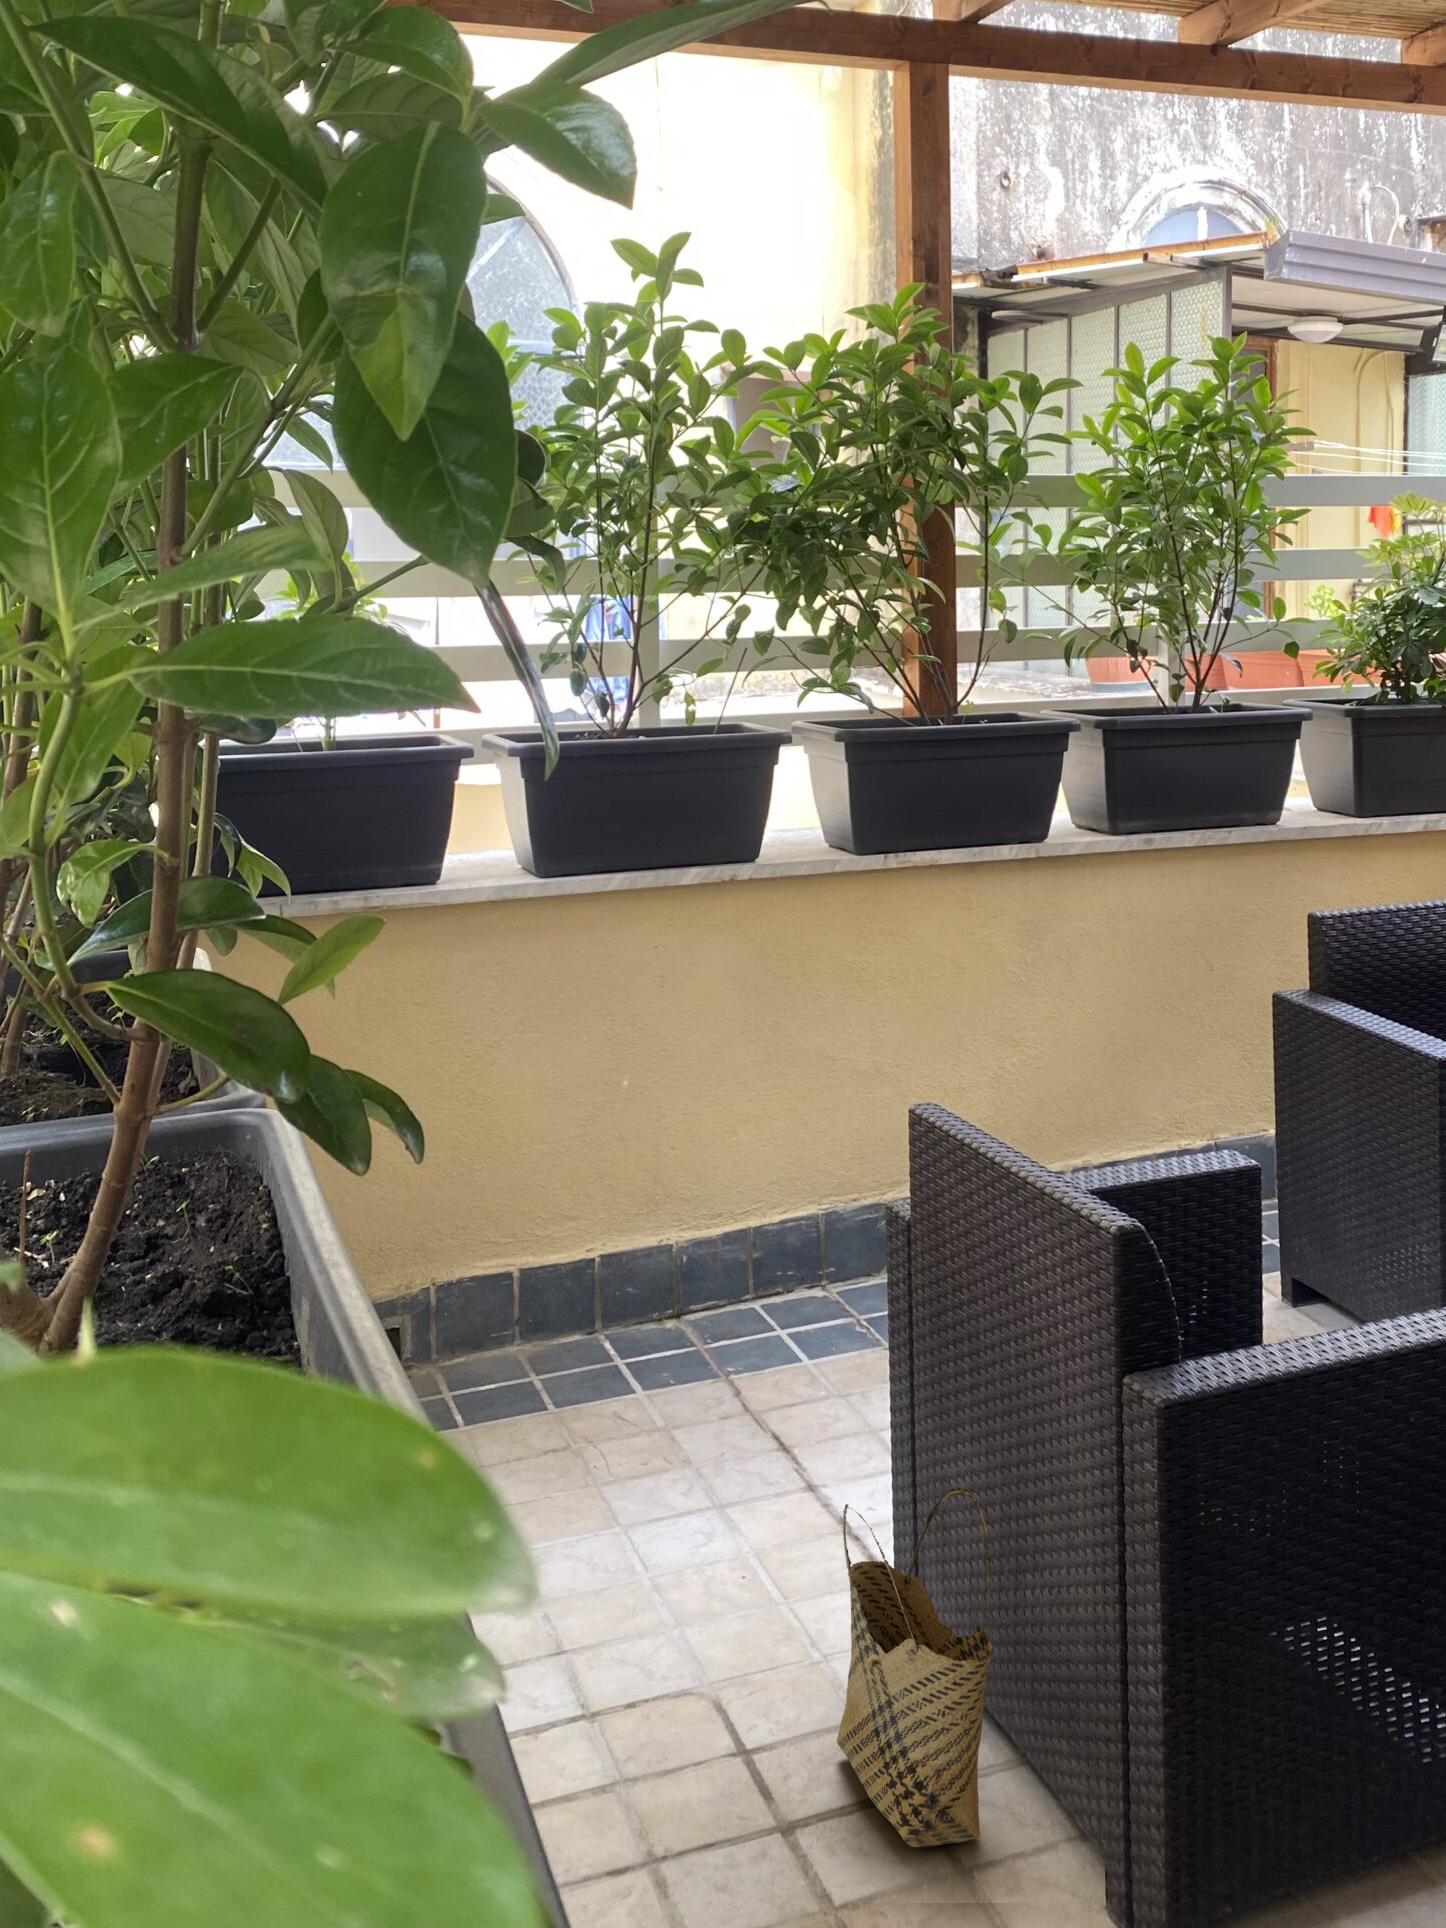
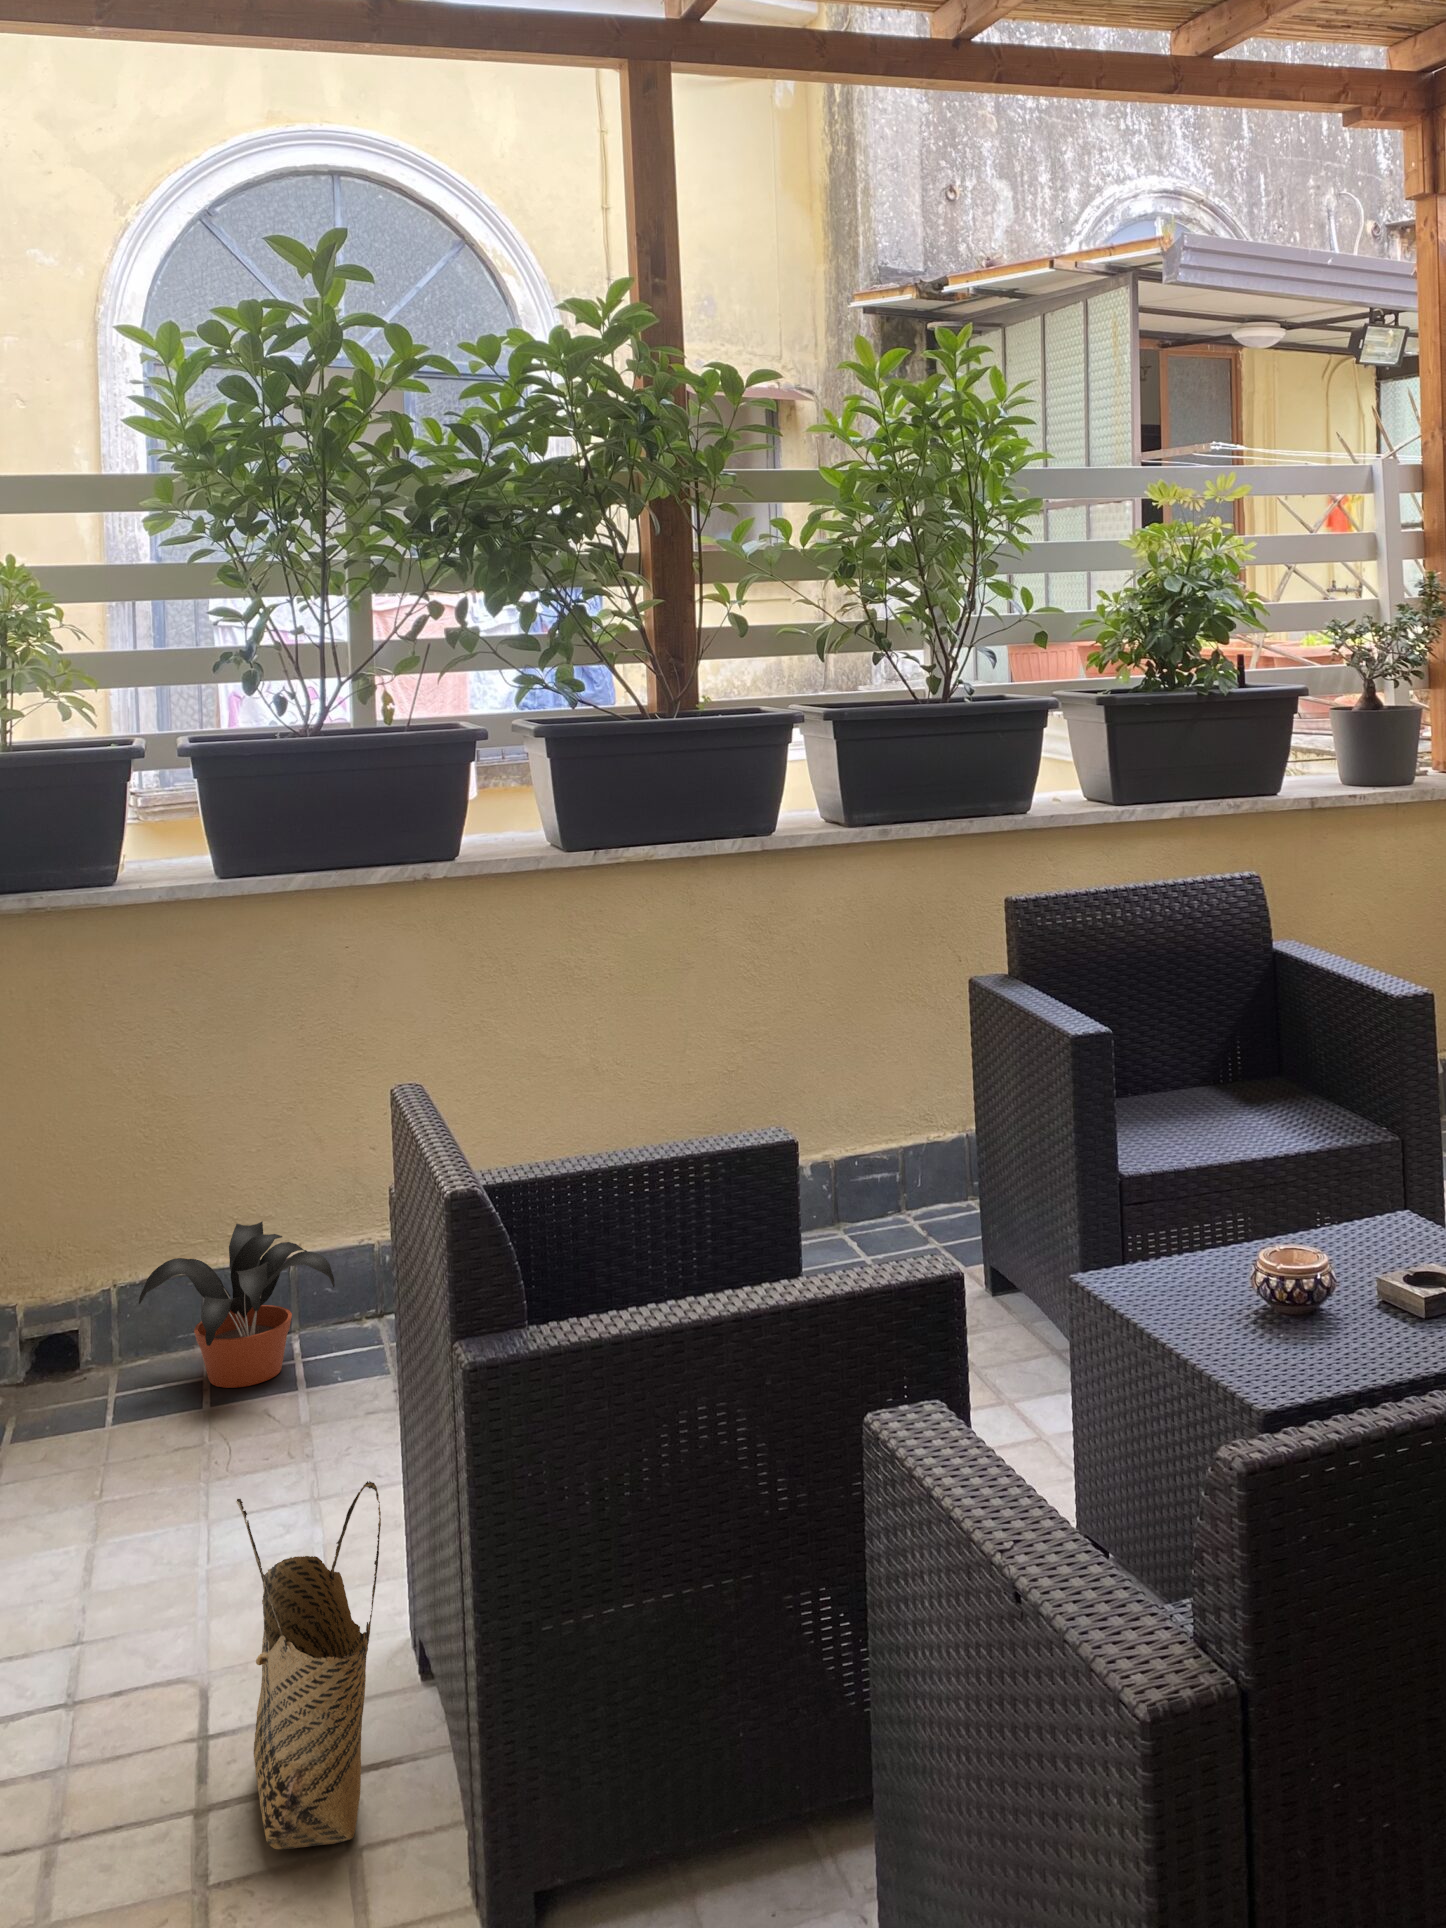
potted plant: none [488,1225,670,1392] -> present [139,1222,335,1388]

